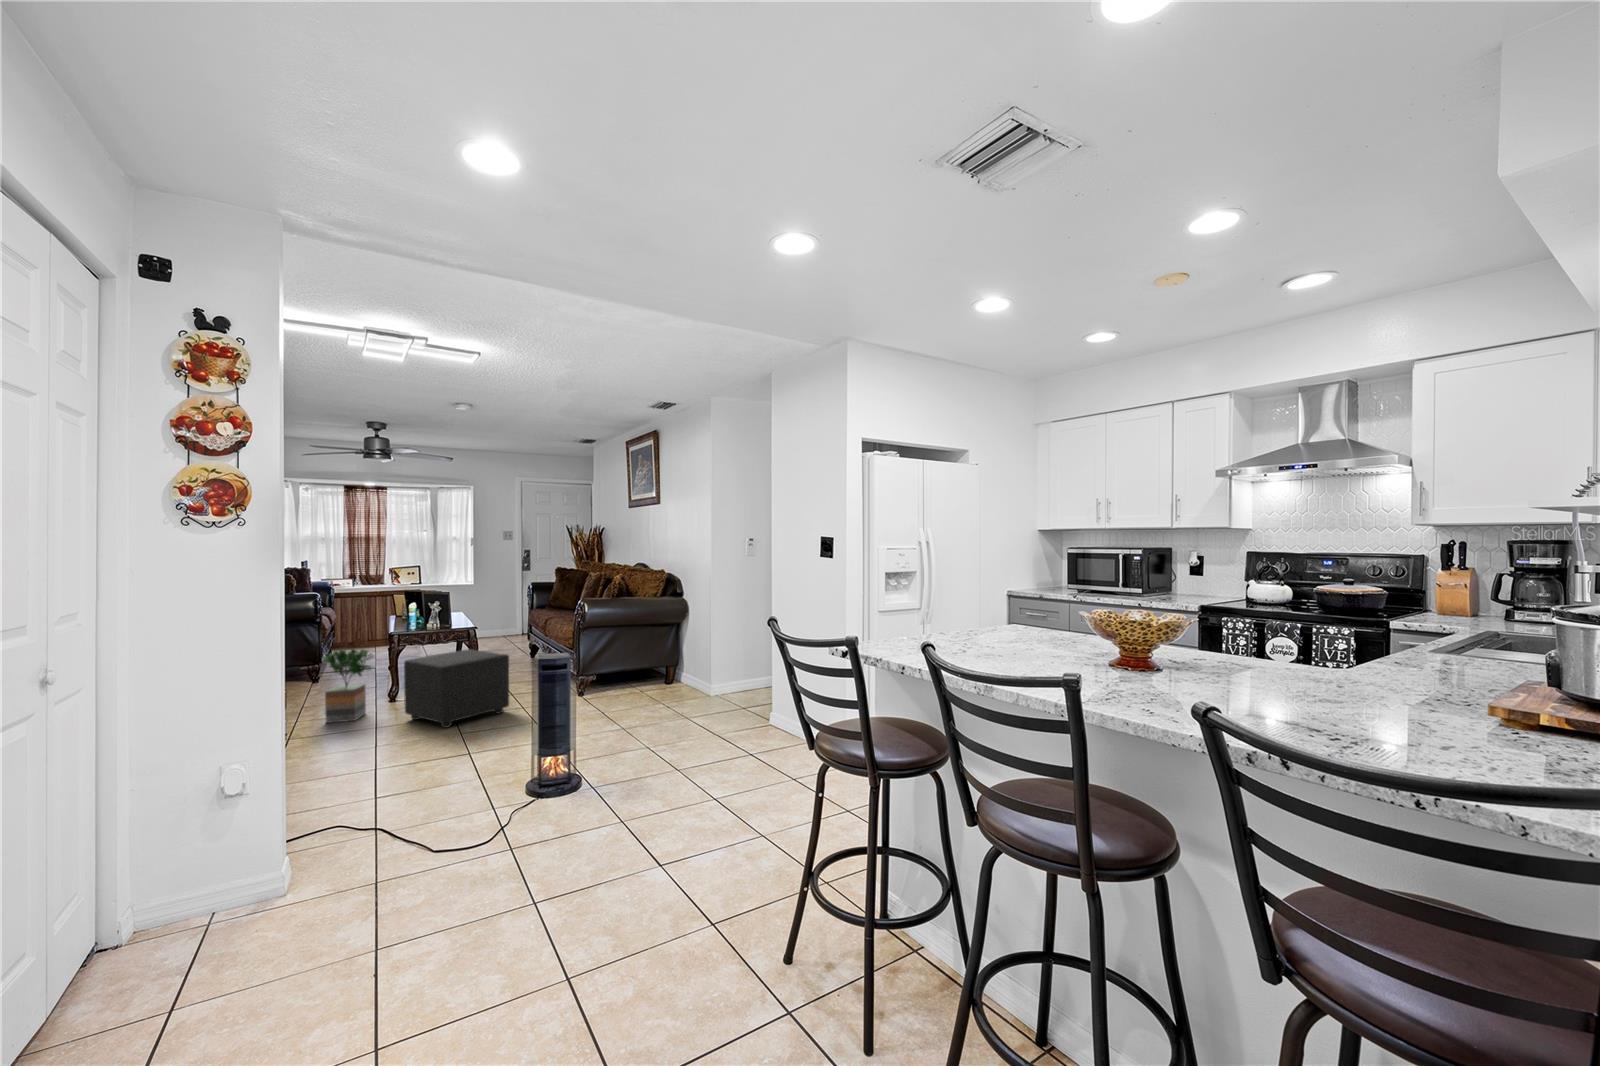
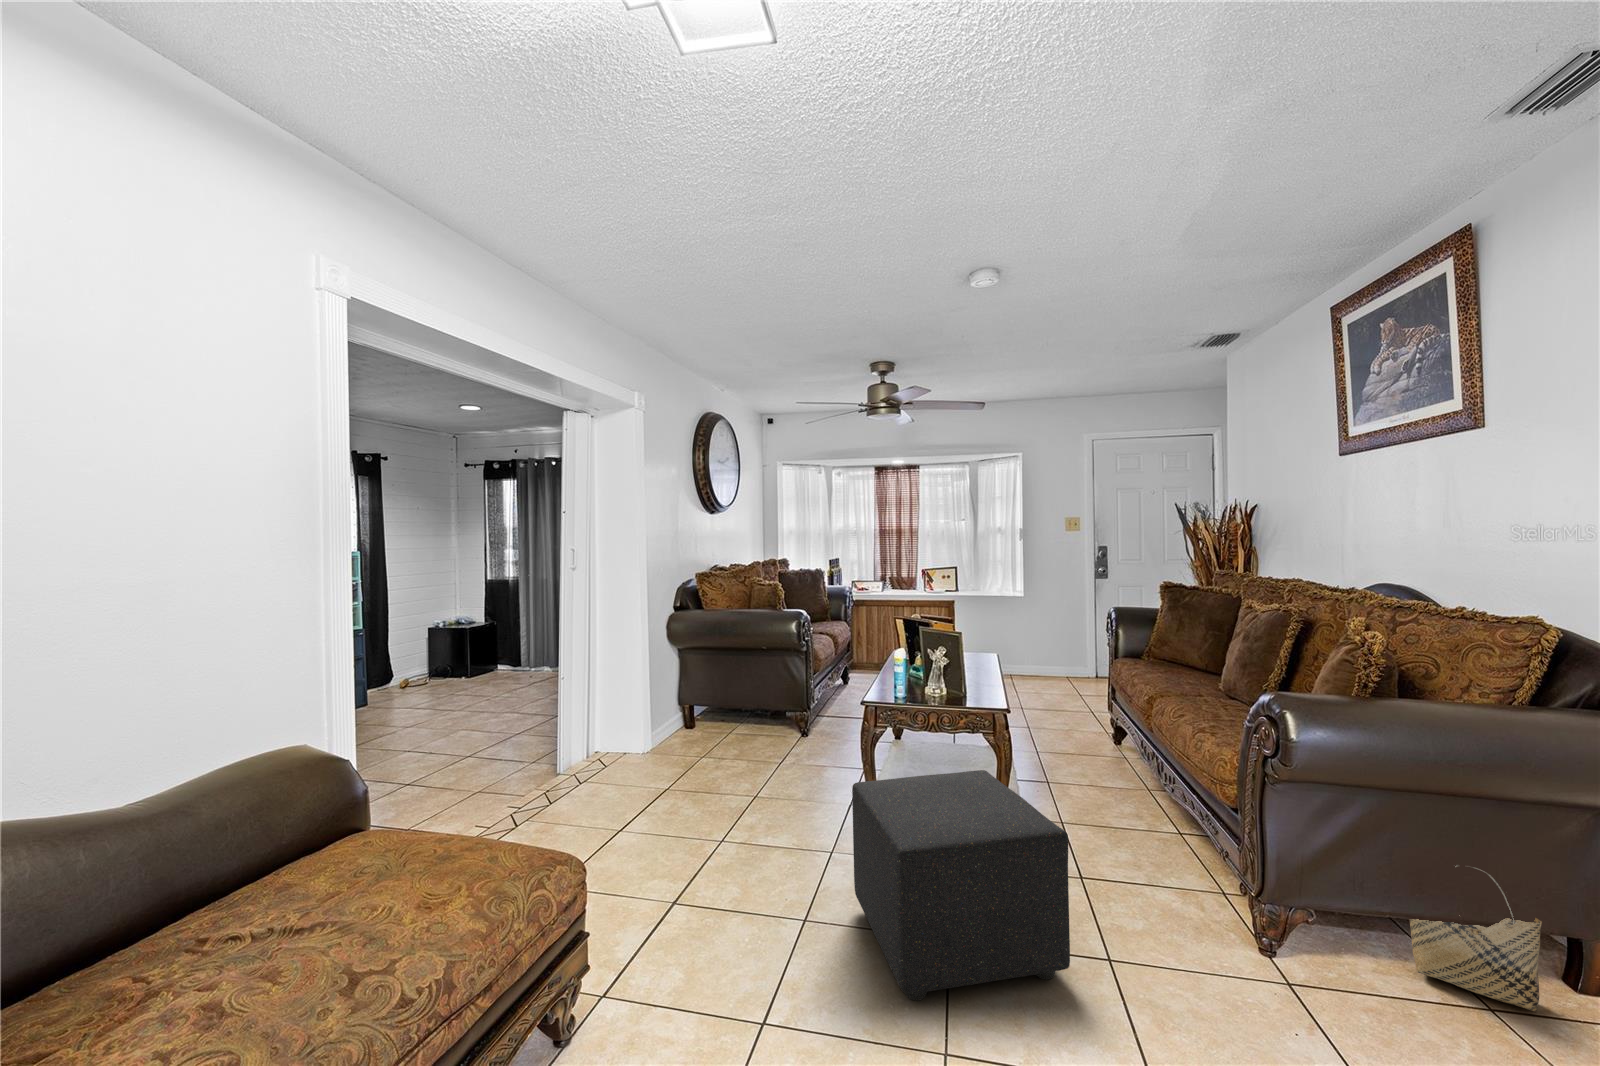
woven basket: none [622,644,653,686] -> present [1409,865,1542,1011]
potted tree: present [323,649,374,723] -> none [744,723,827,868]

